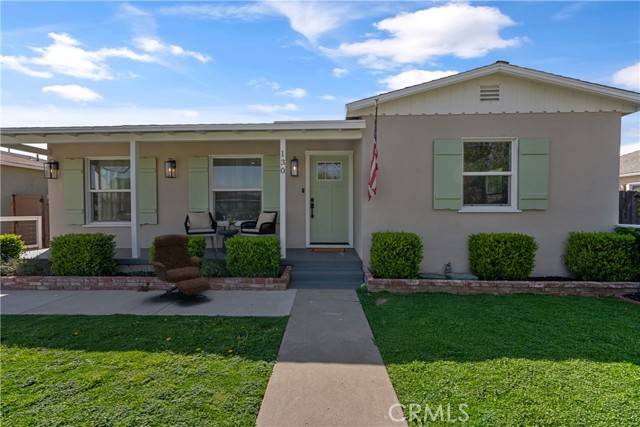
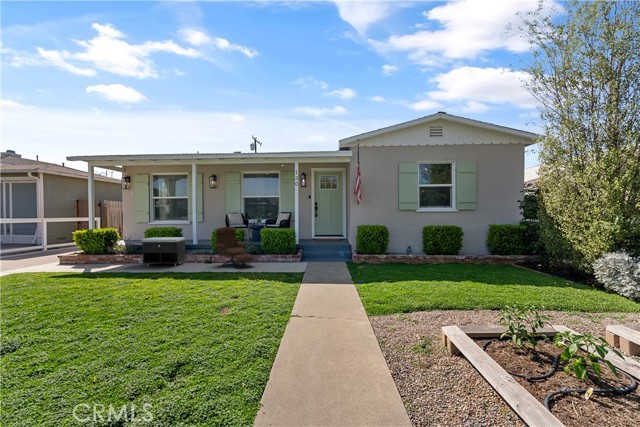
storage bench: none [31,250,110,296] -> present [142,237,185,266]

